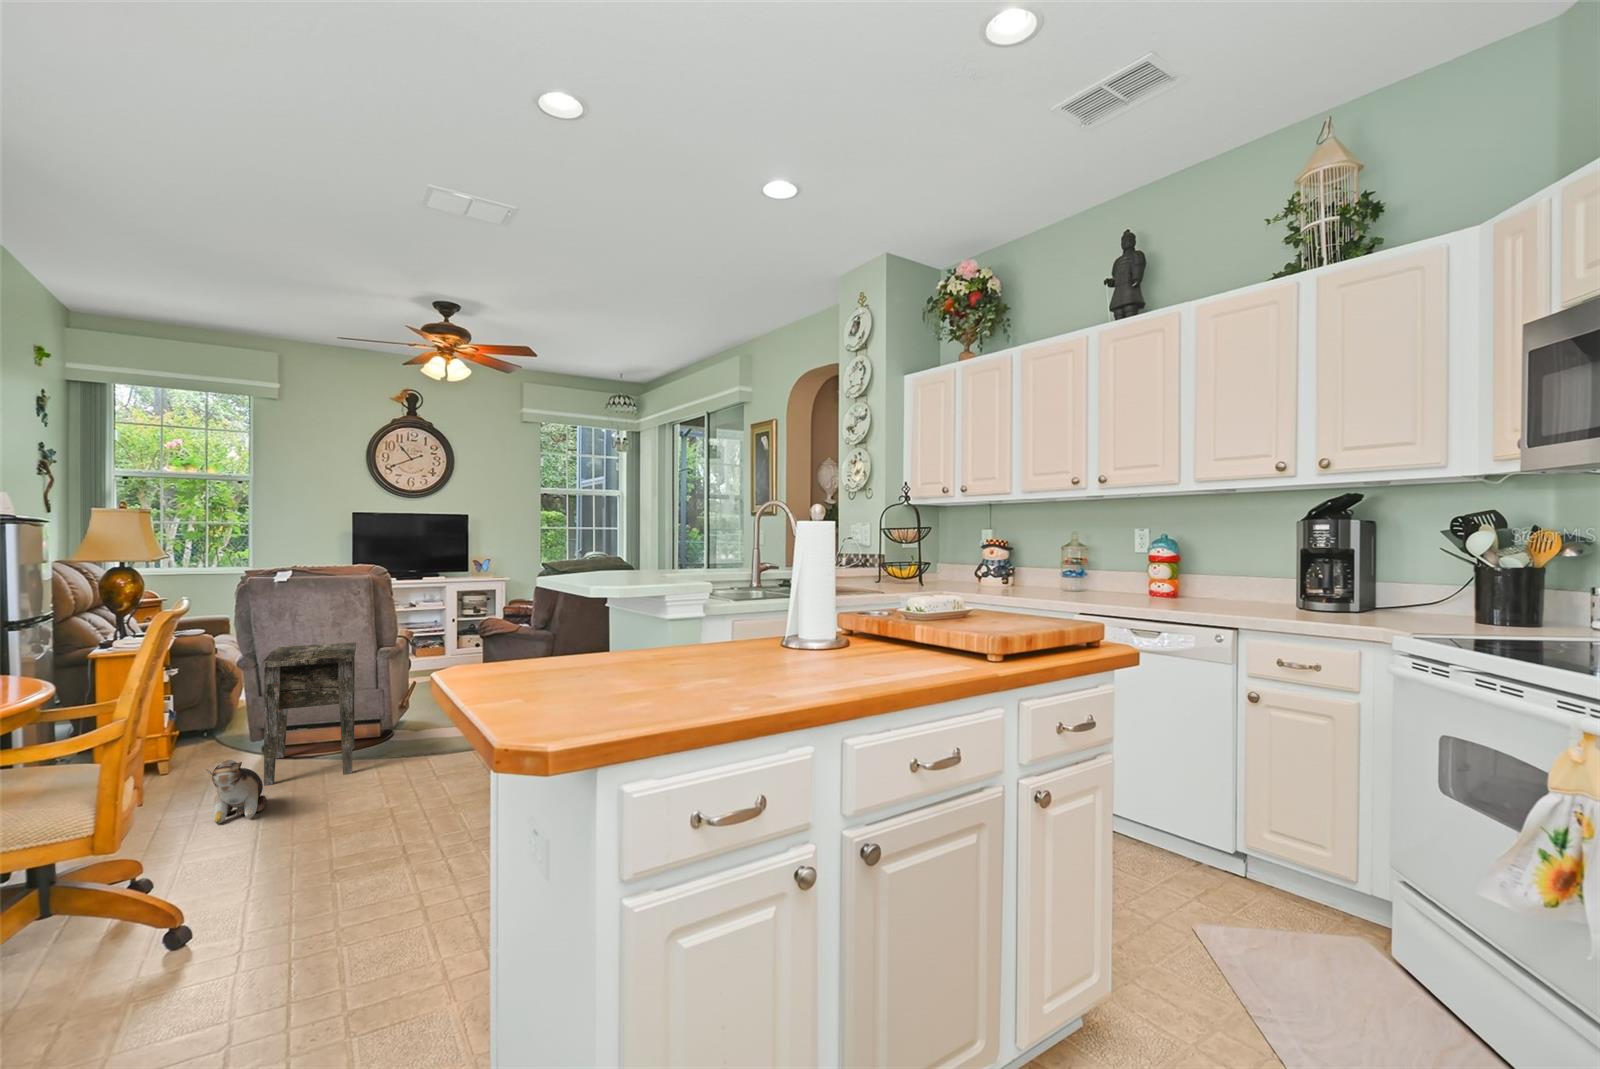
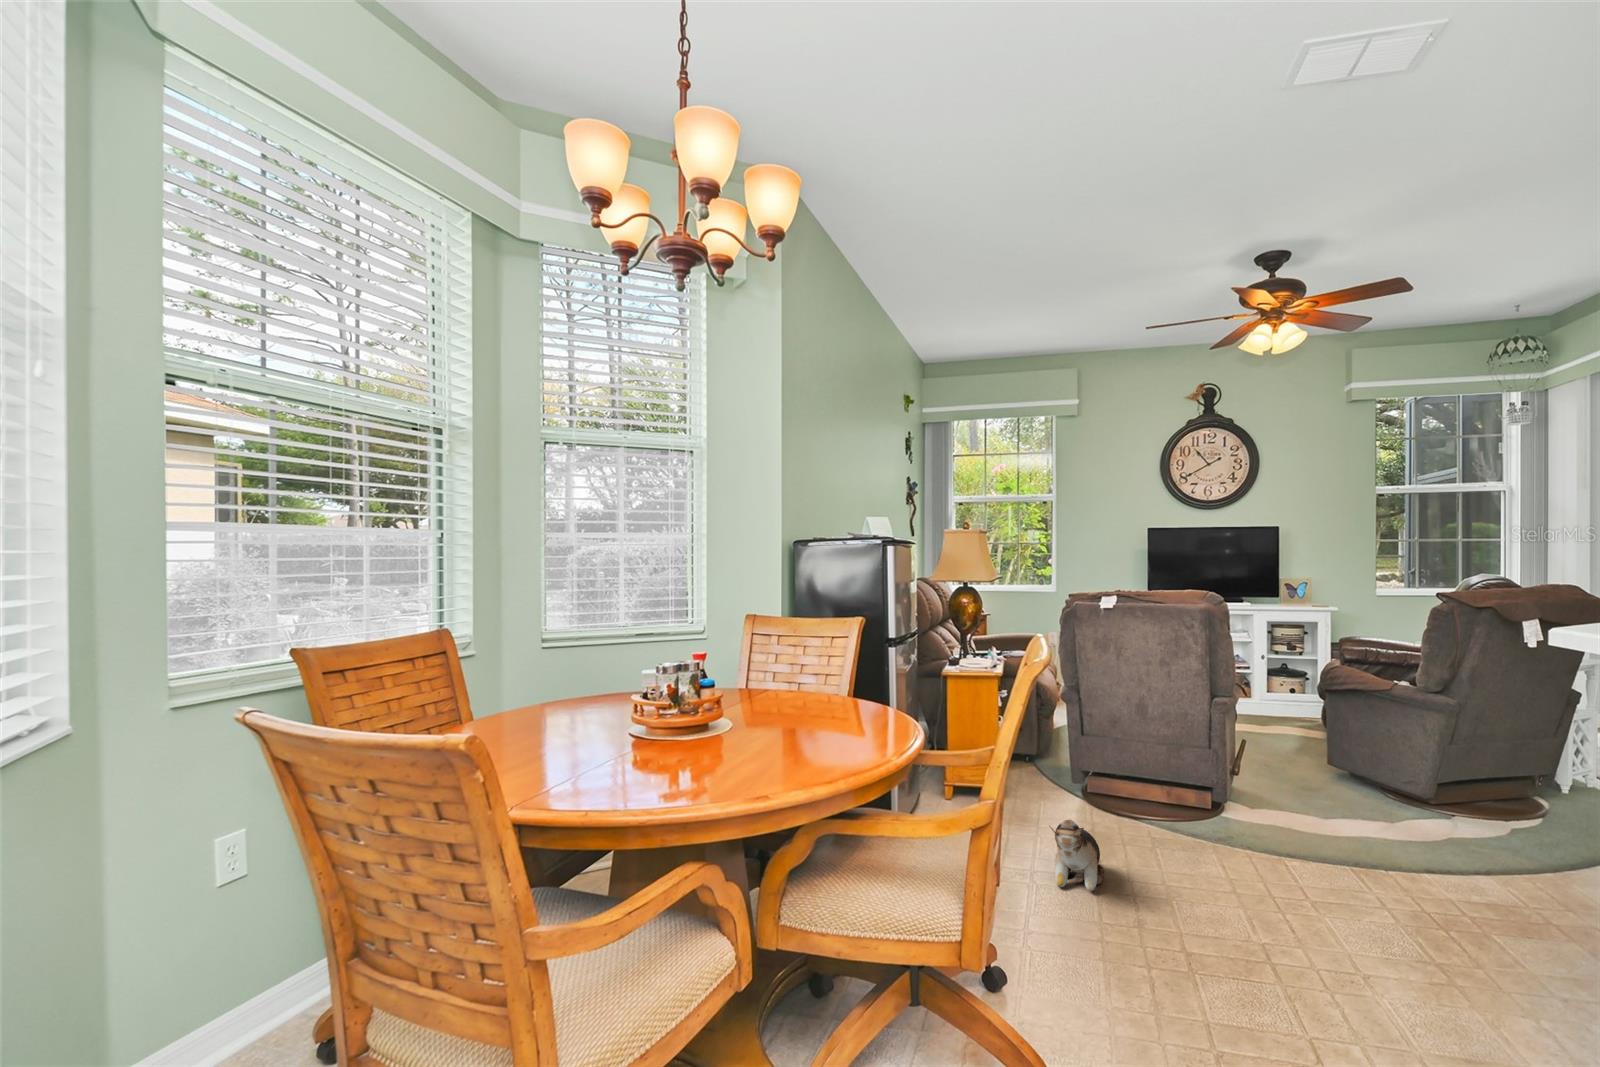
side table: present [262,642,356,785] -> none [1092,683,1190,857]

